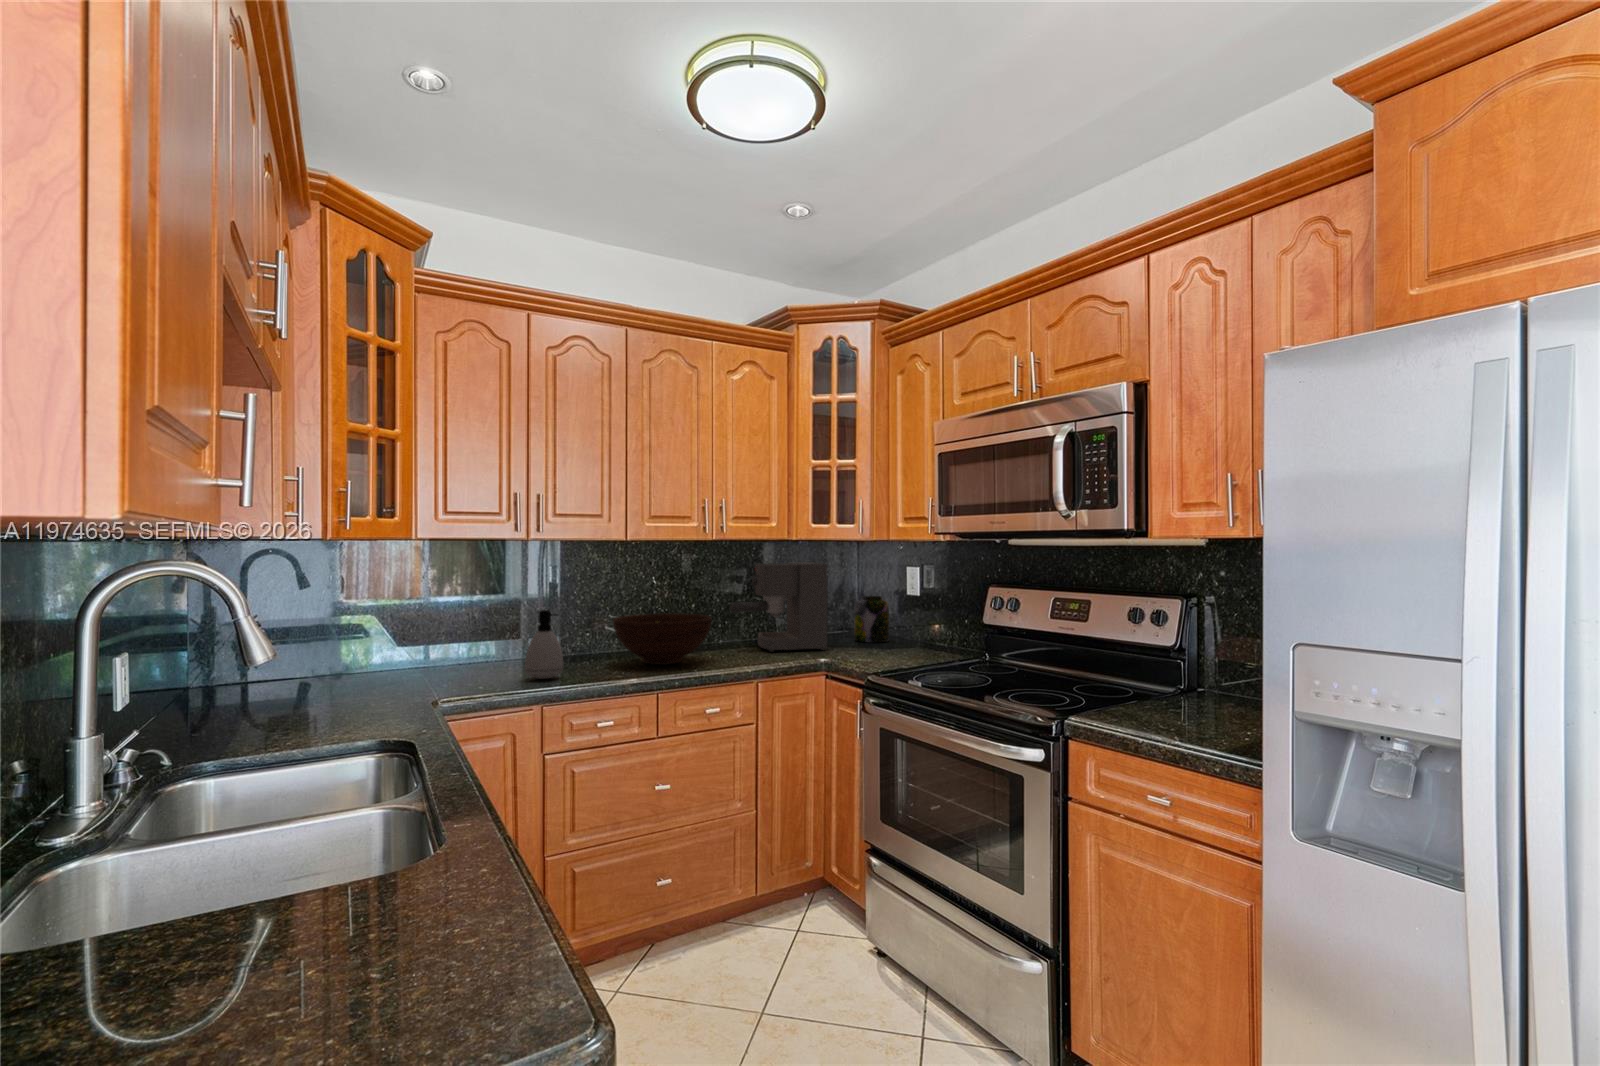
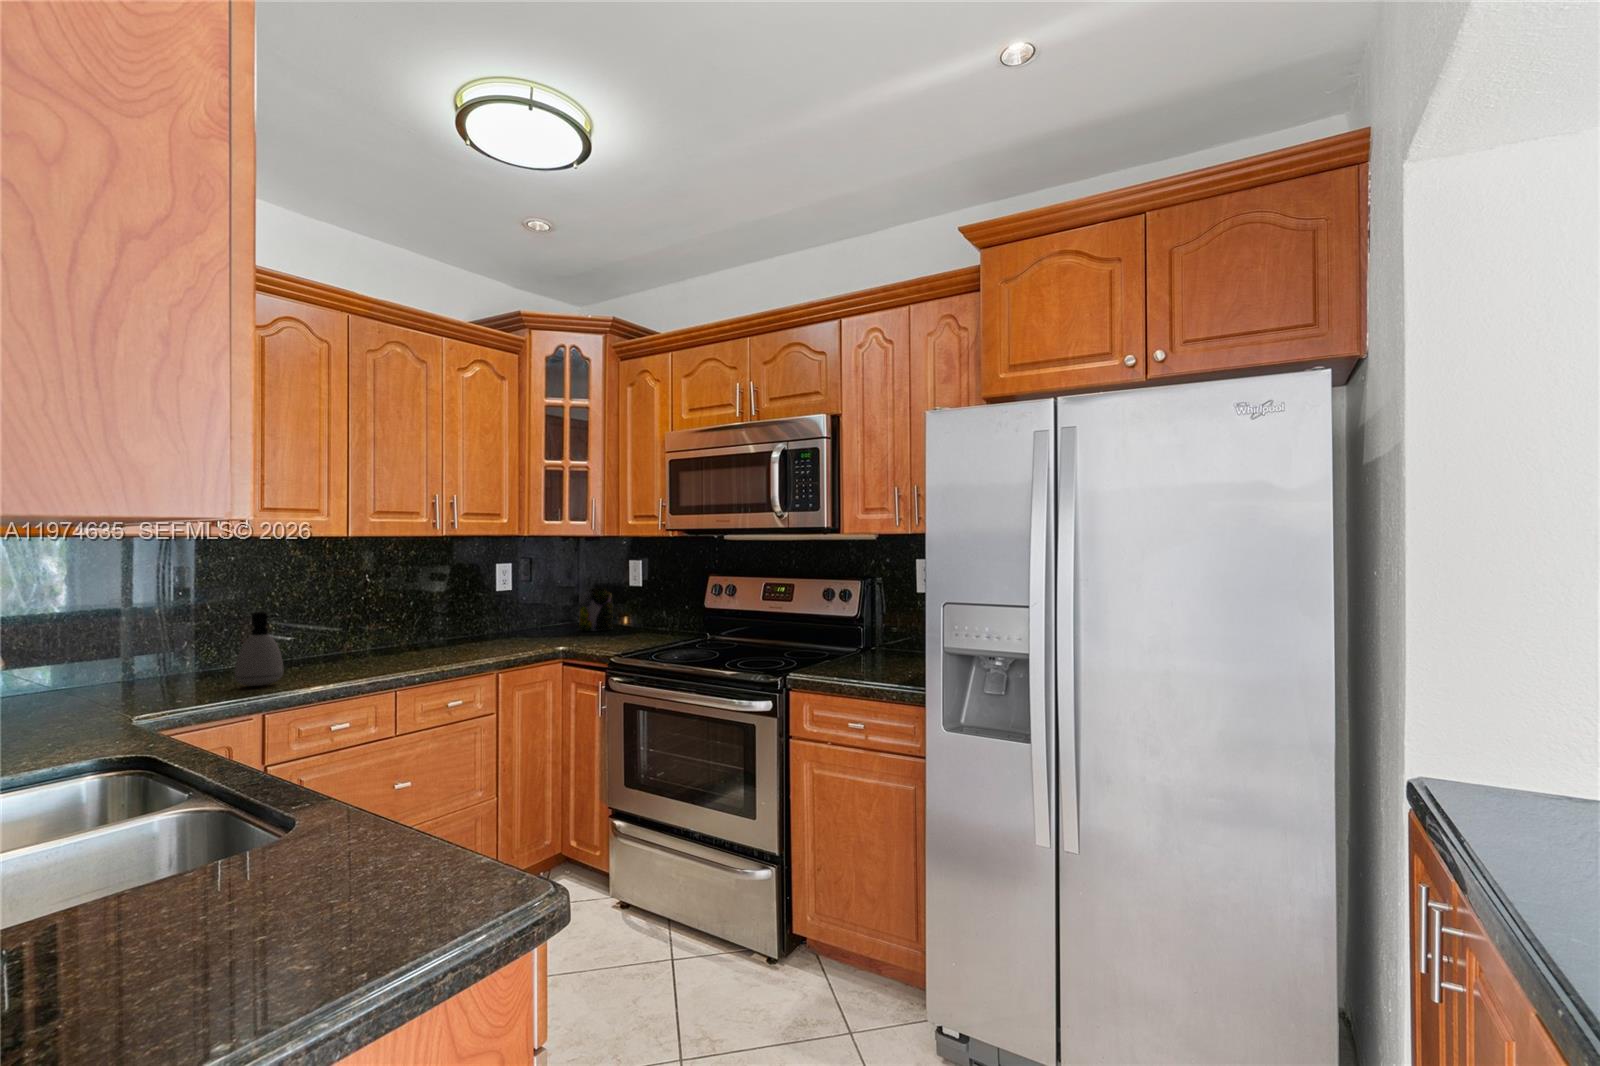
coffee maker: present [730,562,827,652] -> none [458,558,559,645]
fruit bowl: present [613,613,712,665] -> none [333,611,446,663]

